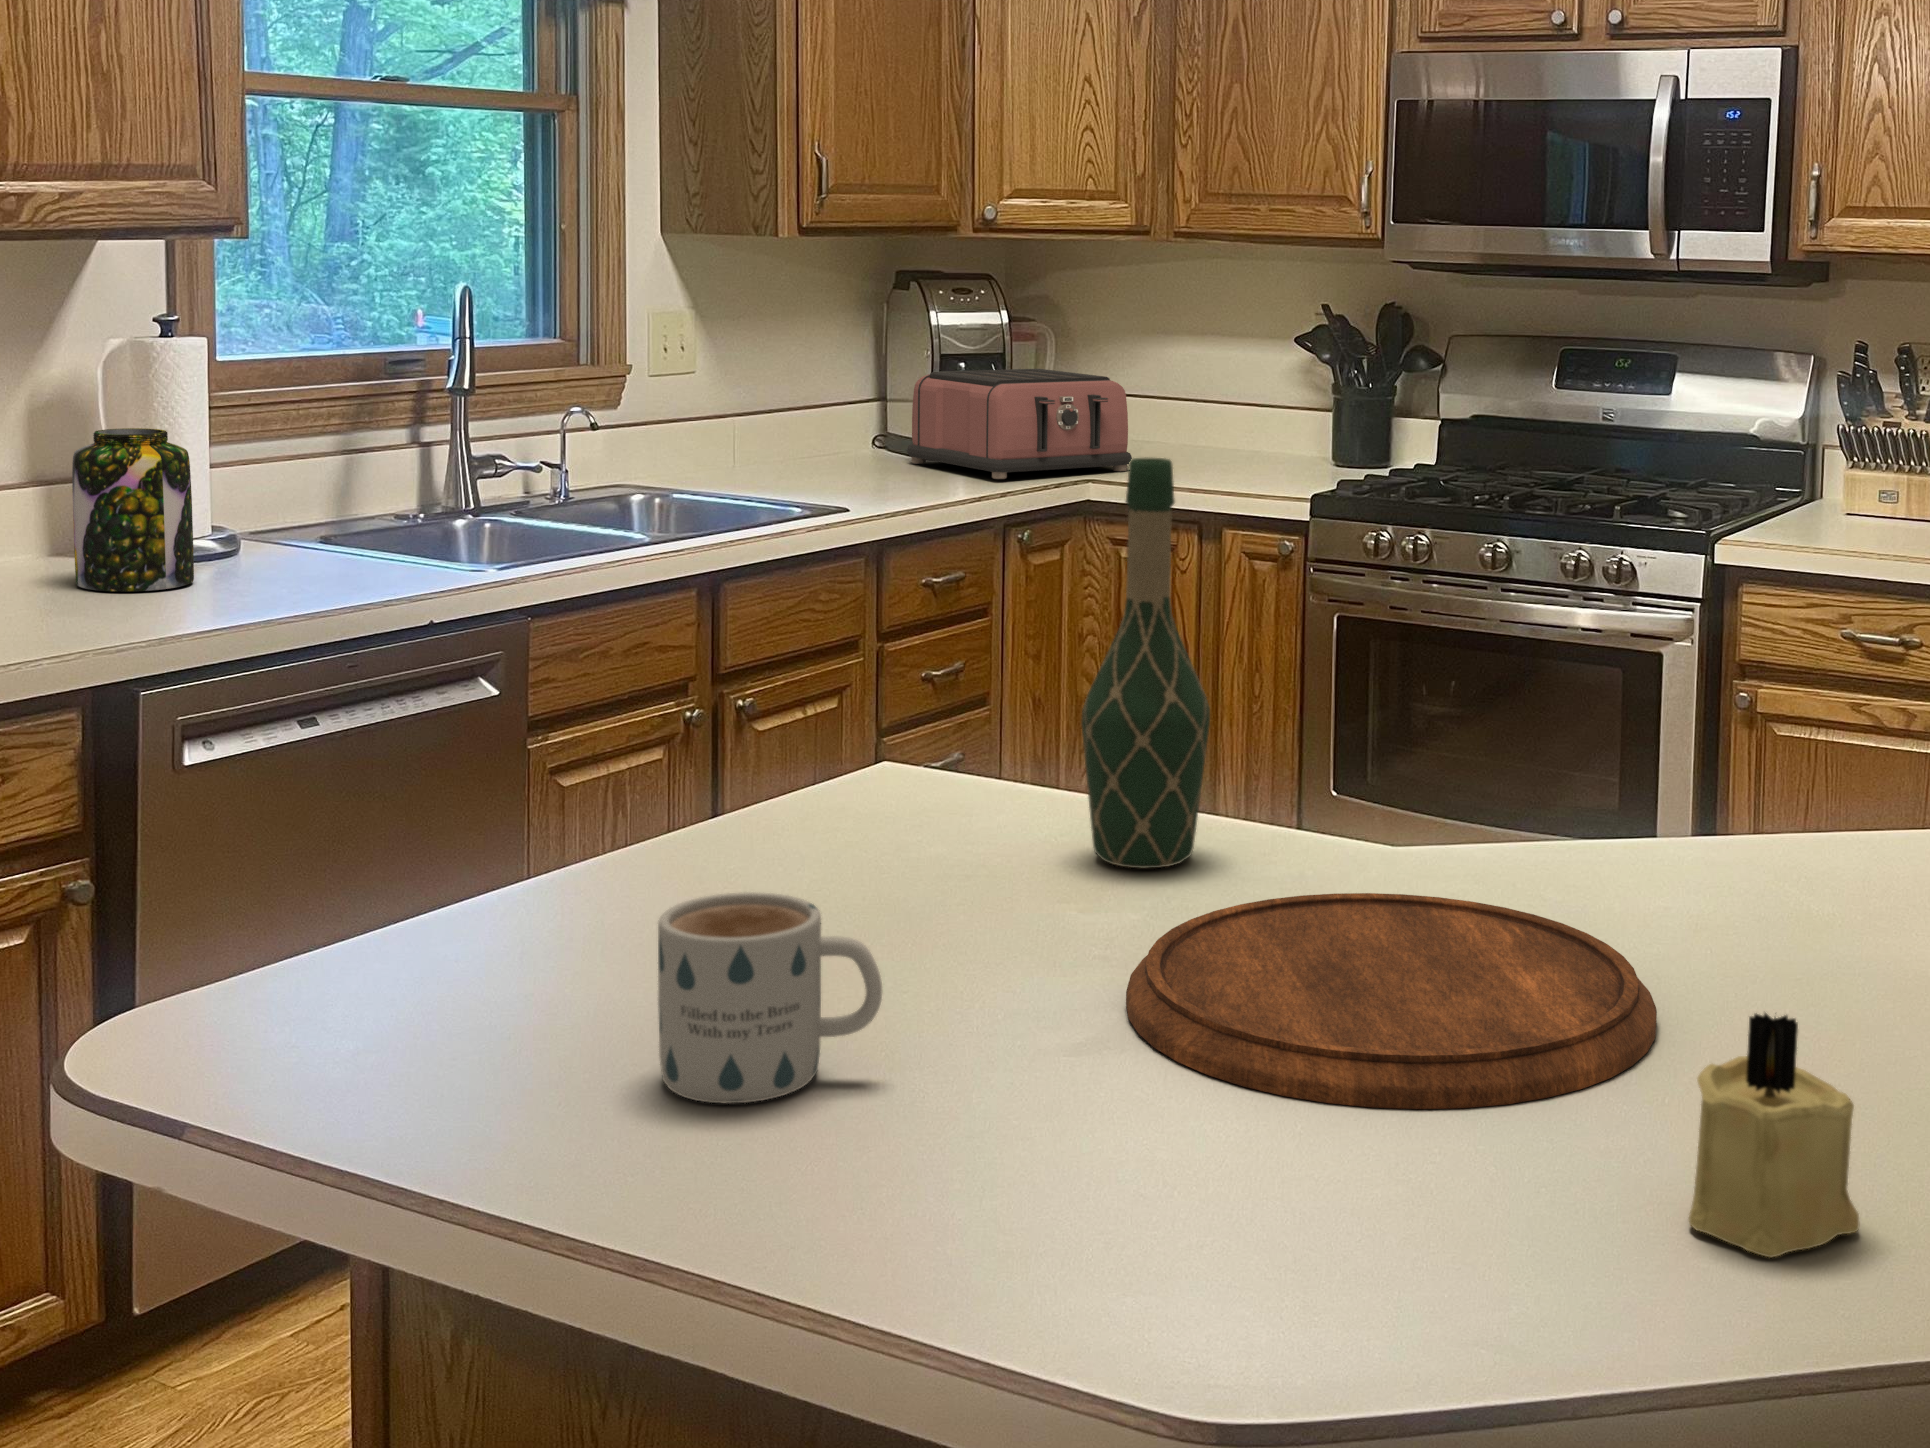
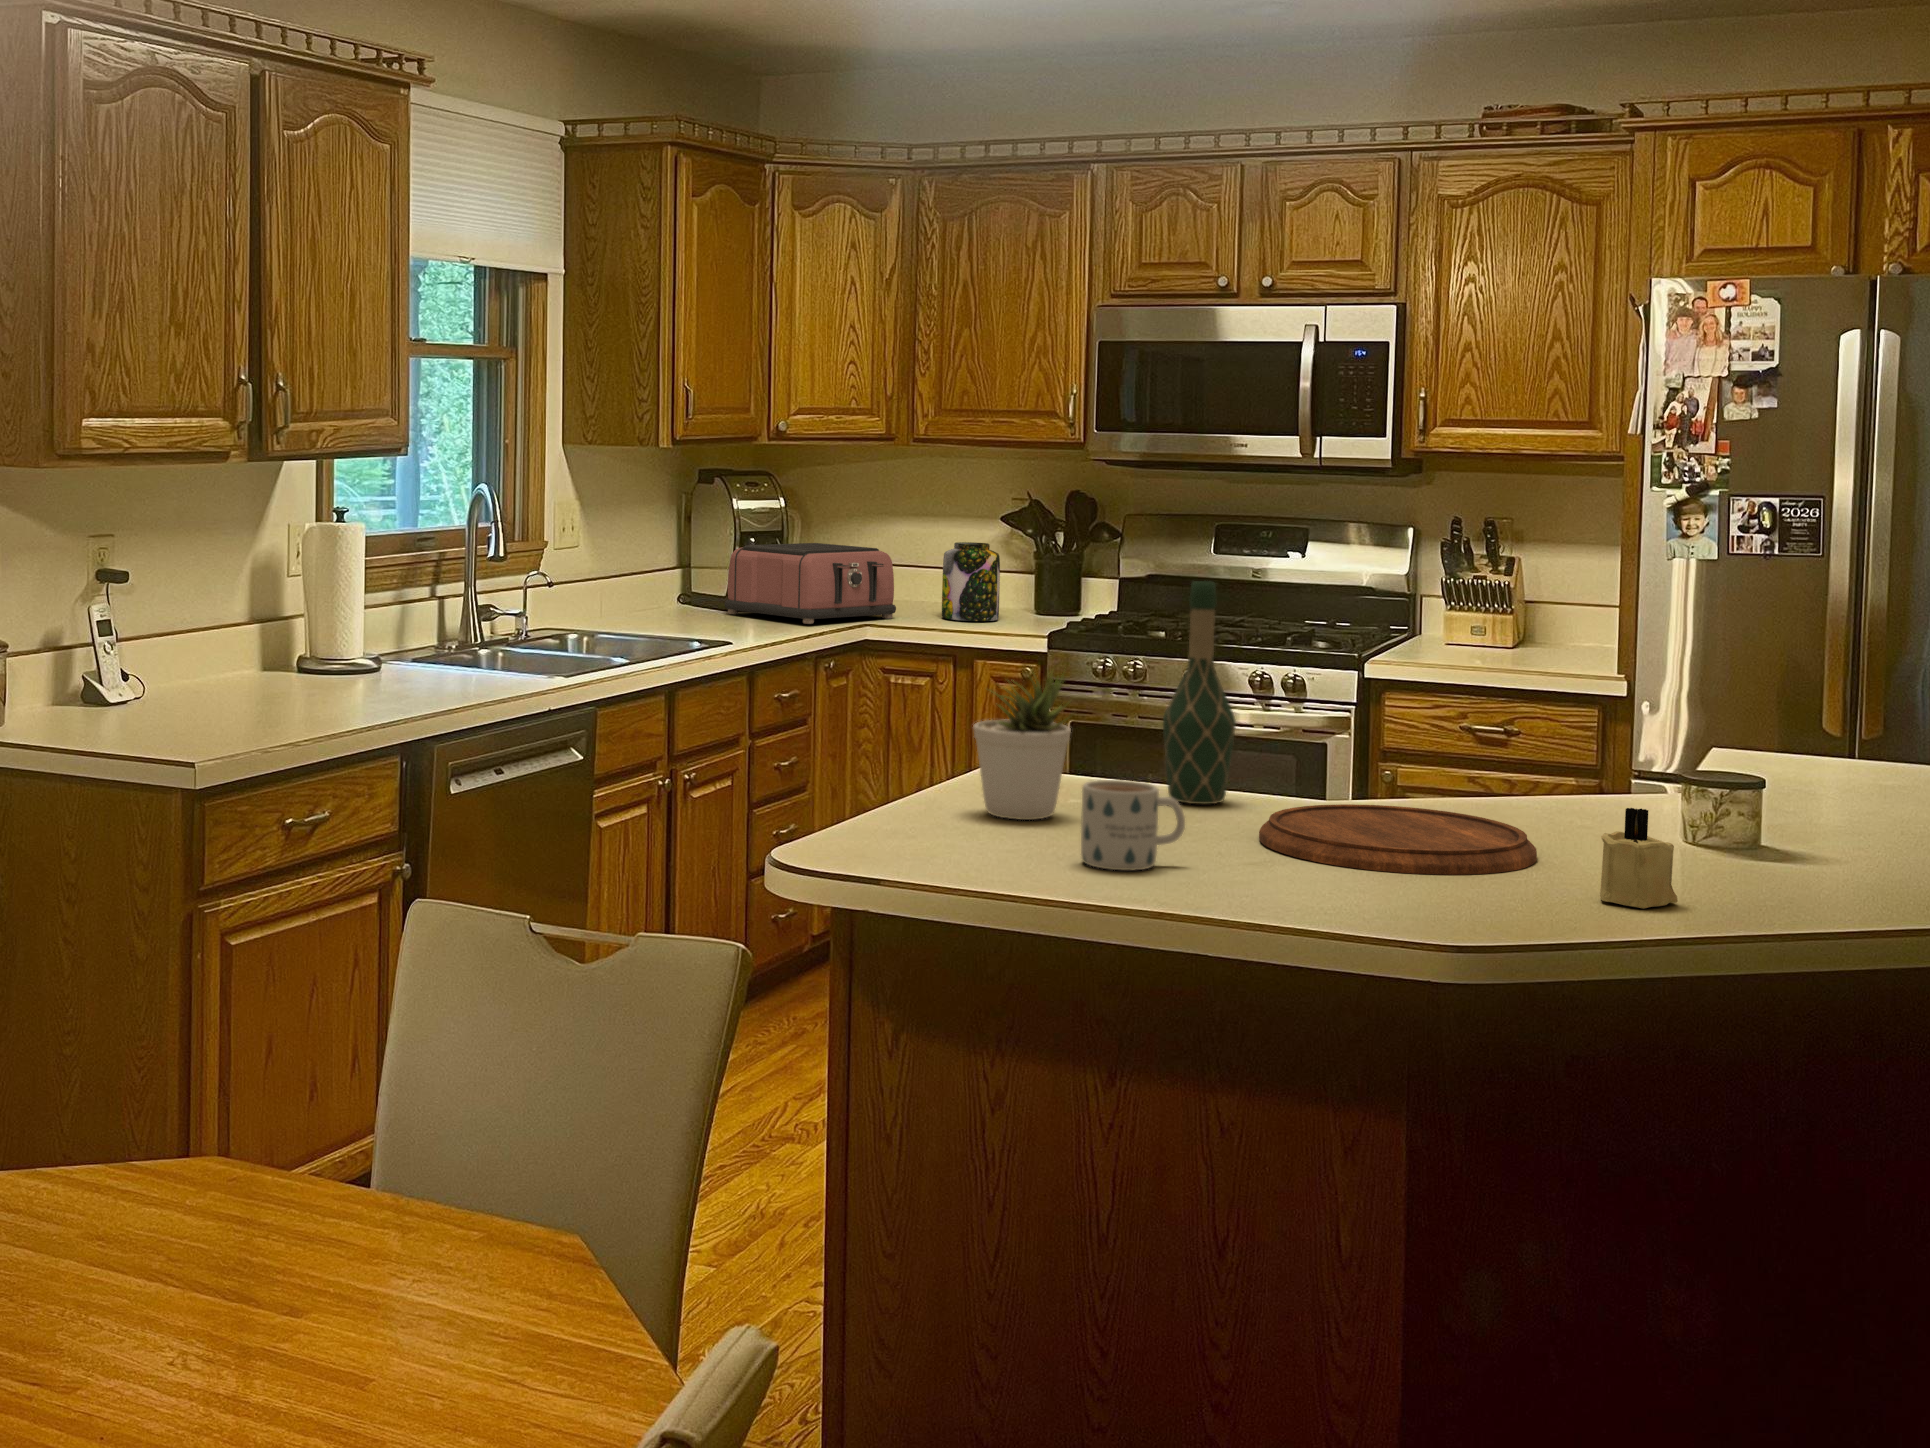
jar: present [72,428,194,592] -> present [942,542,1000,621]
potted plant: none [659,625,848,919] -> present [973,674,1071,820]

